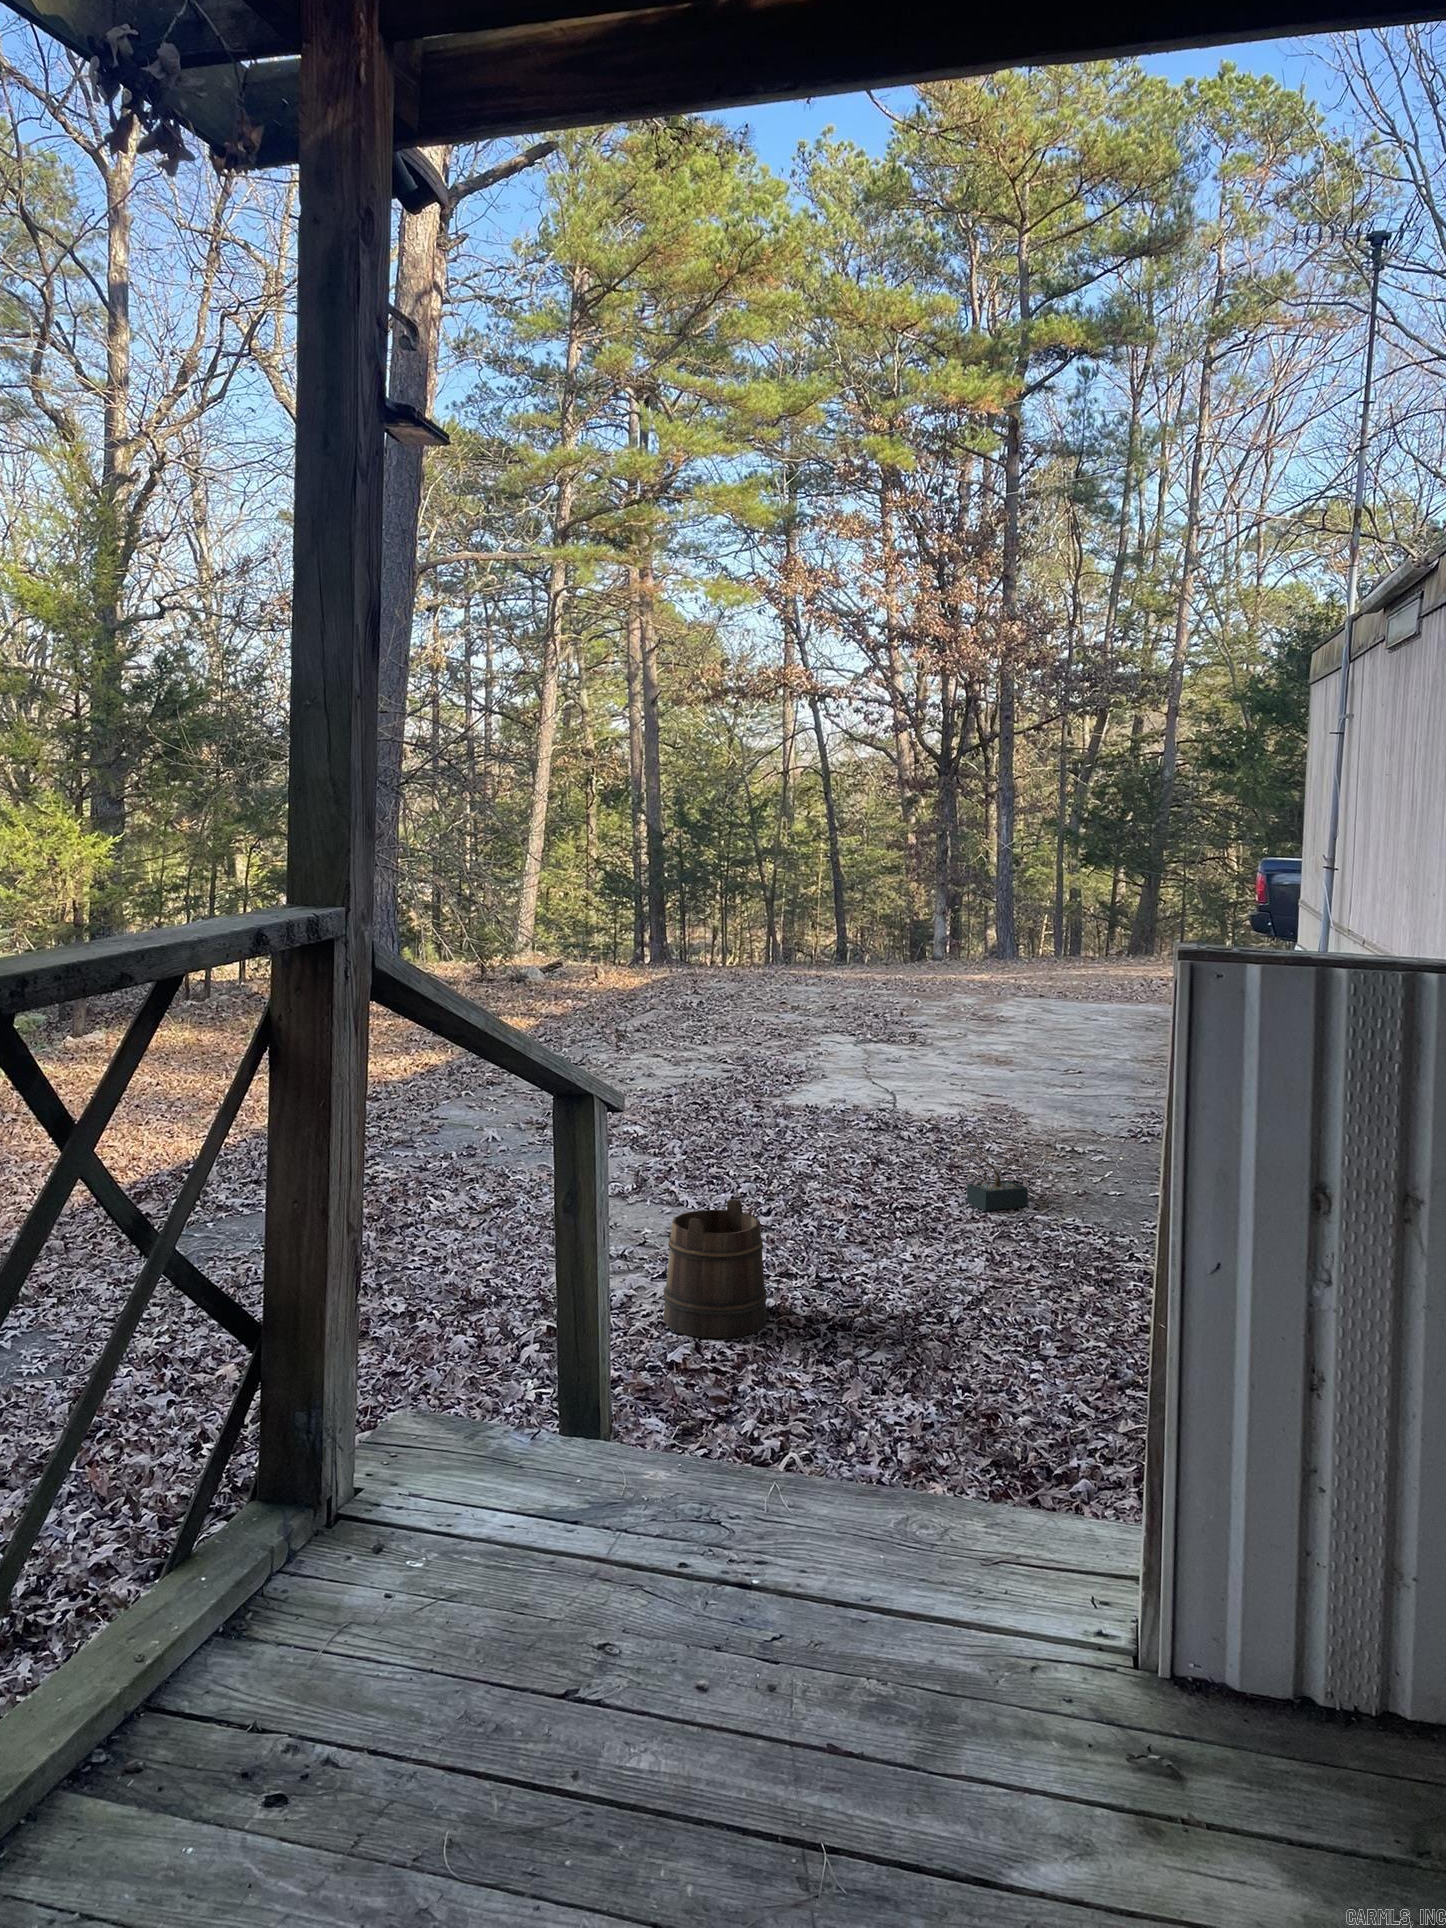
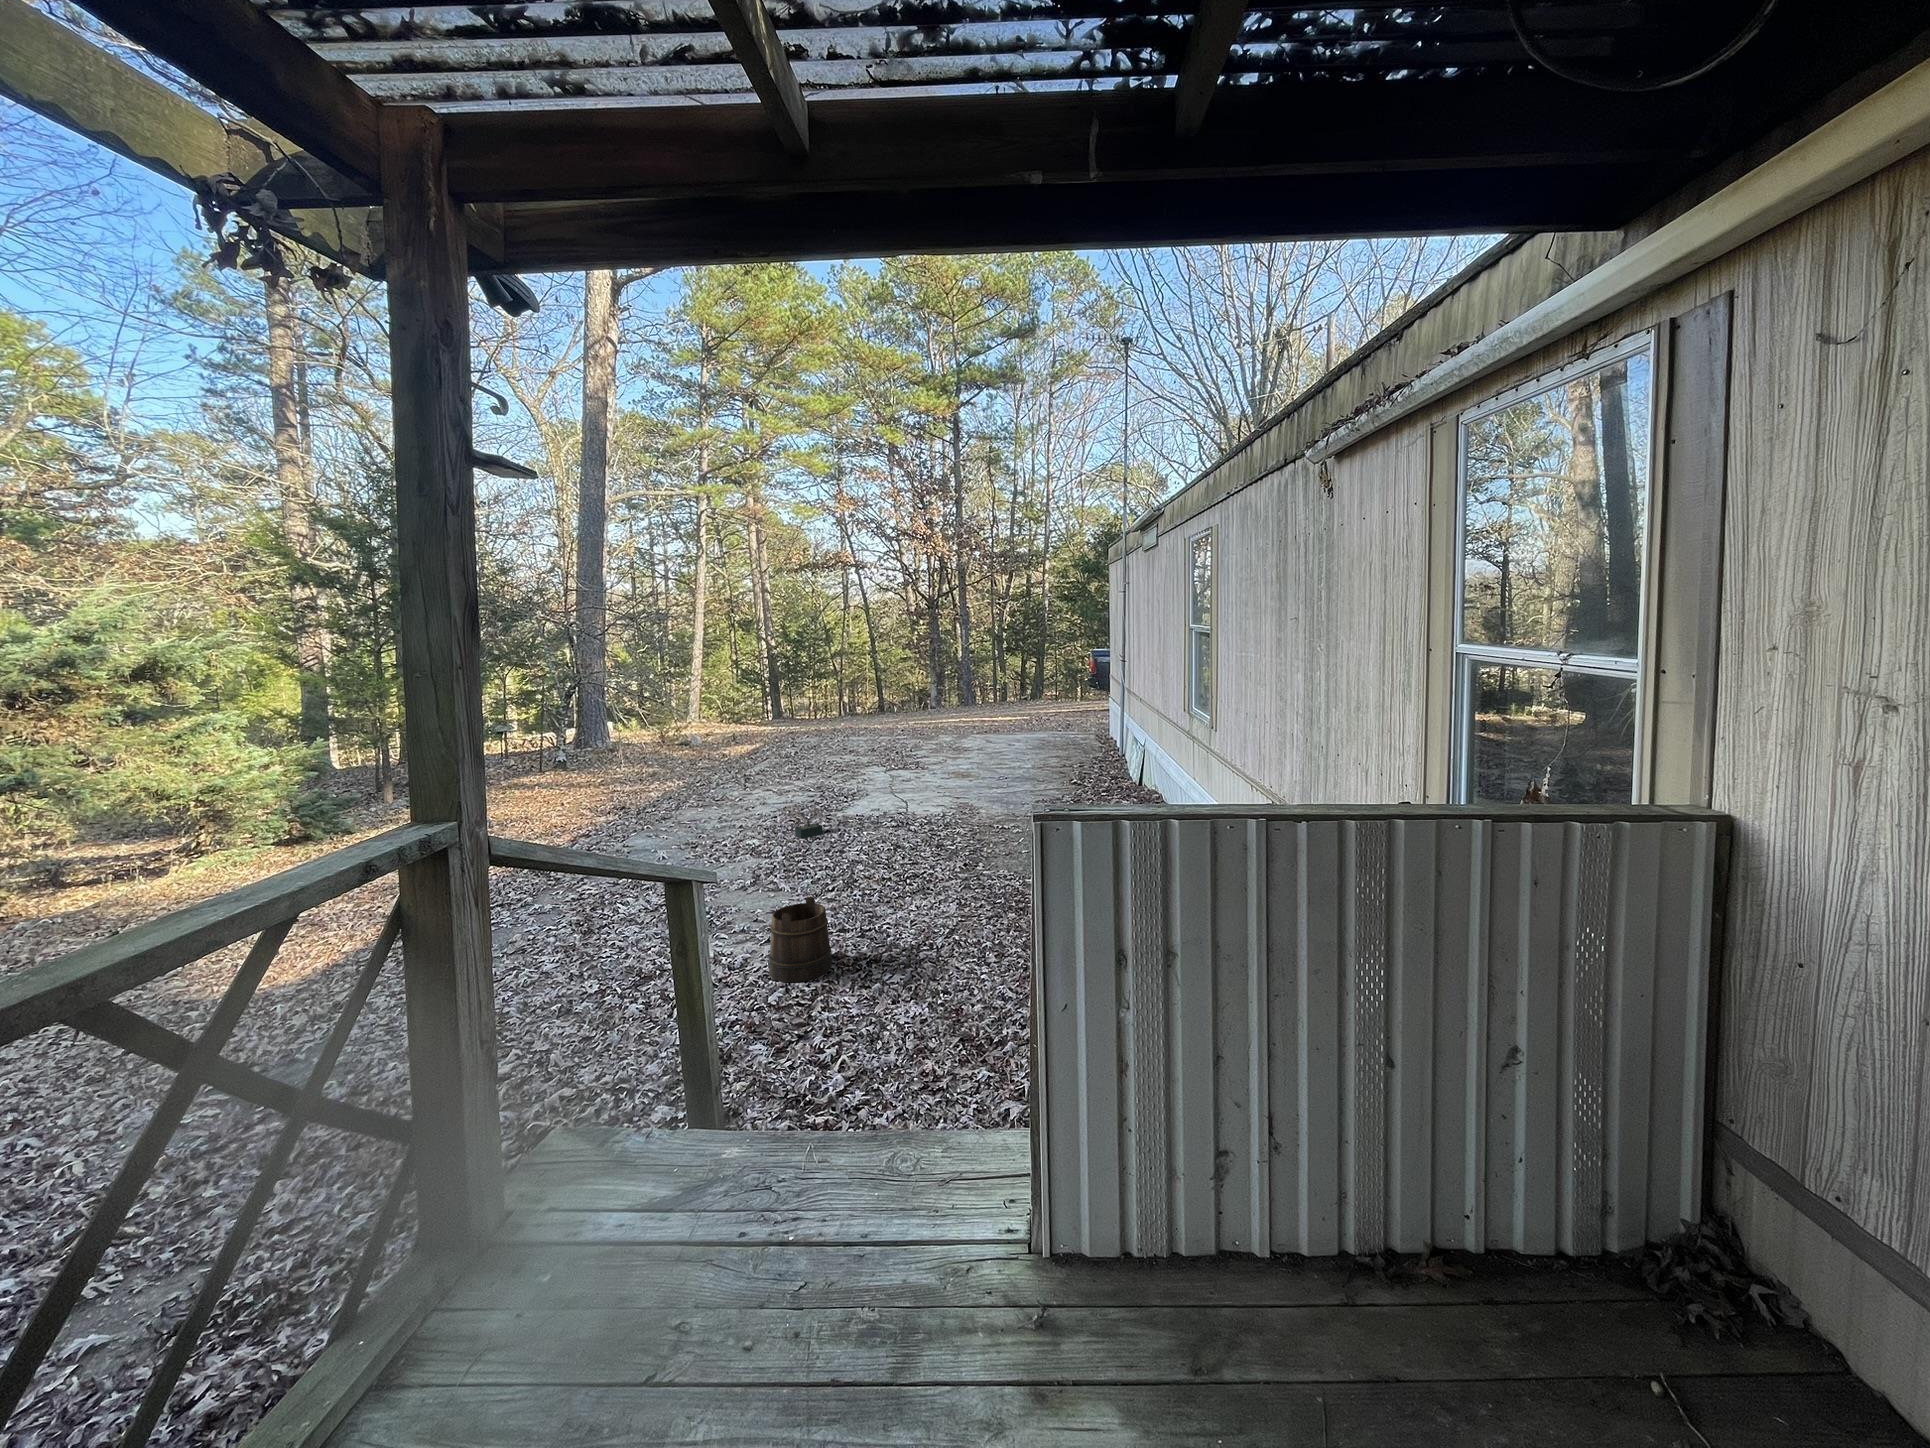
decorative plant: present [953,1135,1033,1211] -> present [786,805,826,838]

